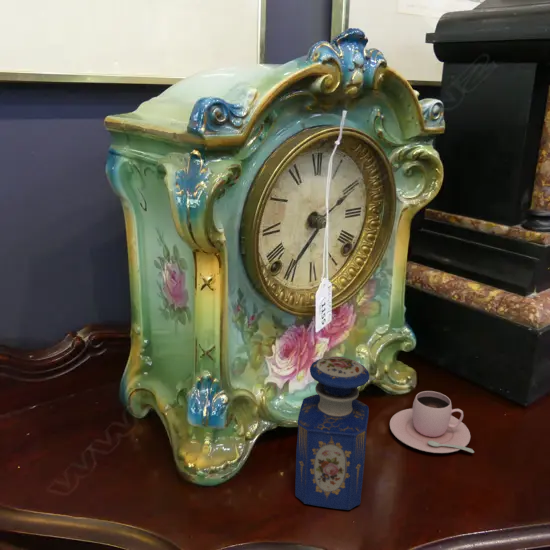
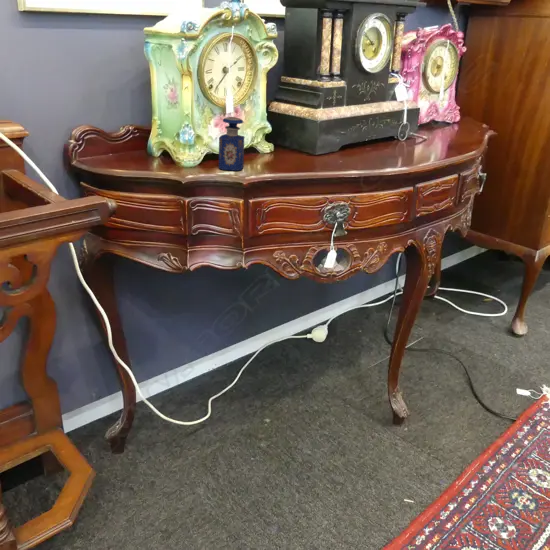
teacup: present [390,391,474,453] -> none [258,122,289,163]

